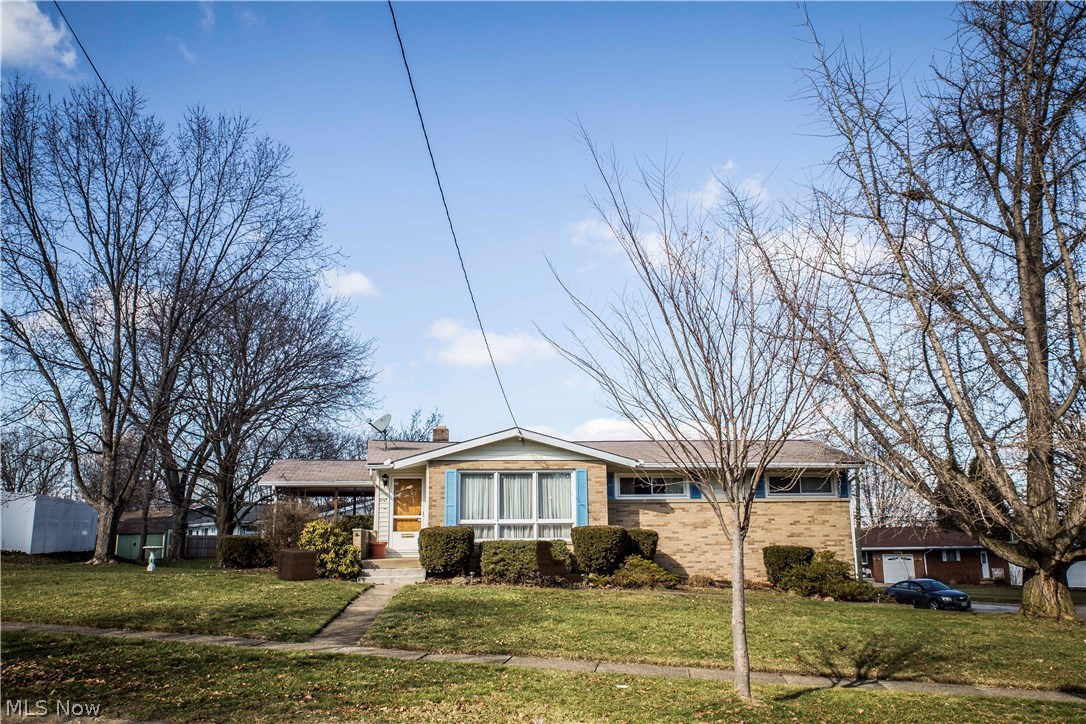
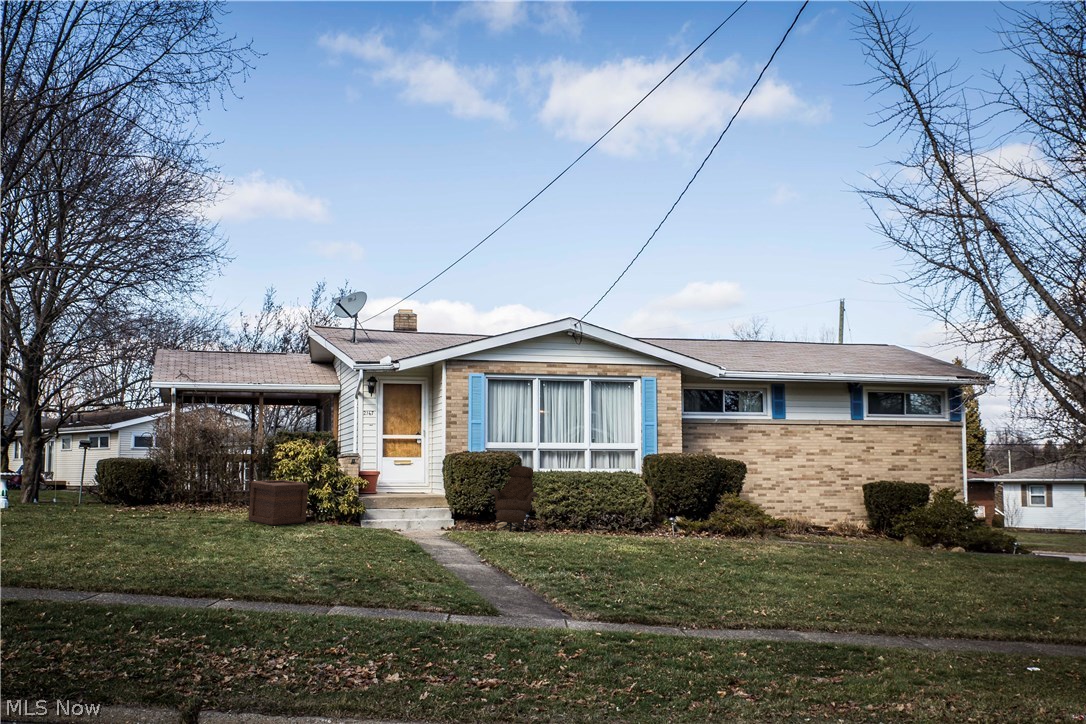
lounge chair: present [536,541,585,589] -> present [491,465,538,531]

